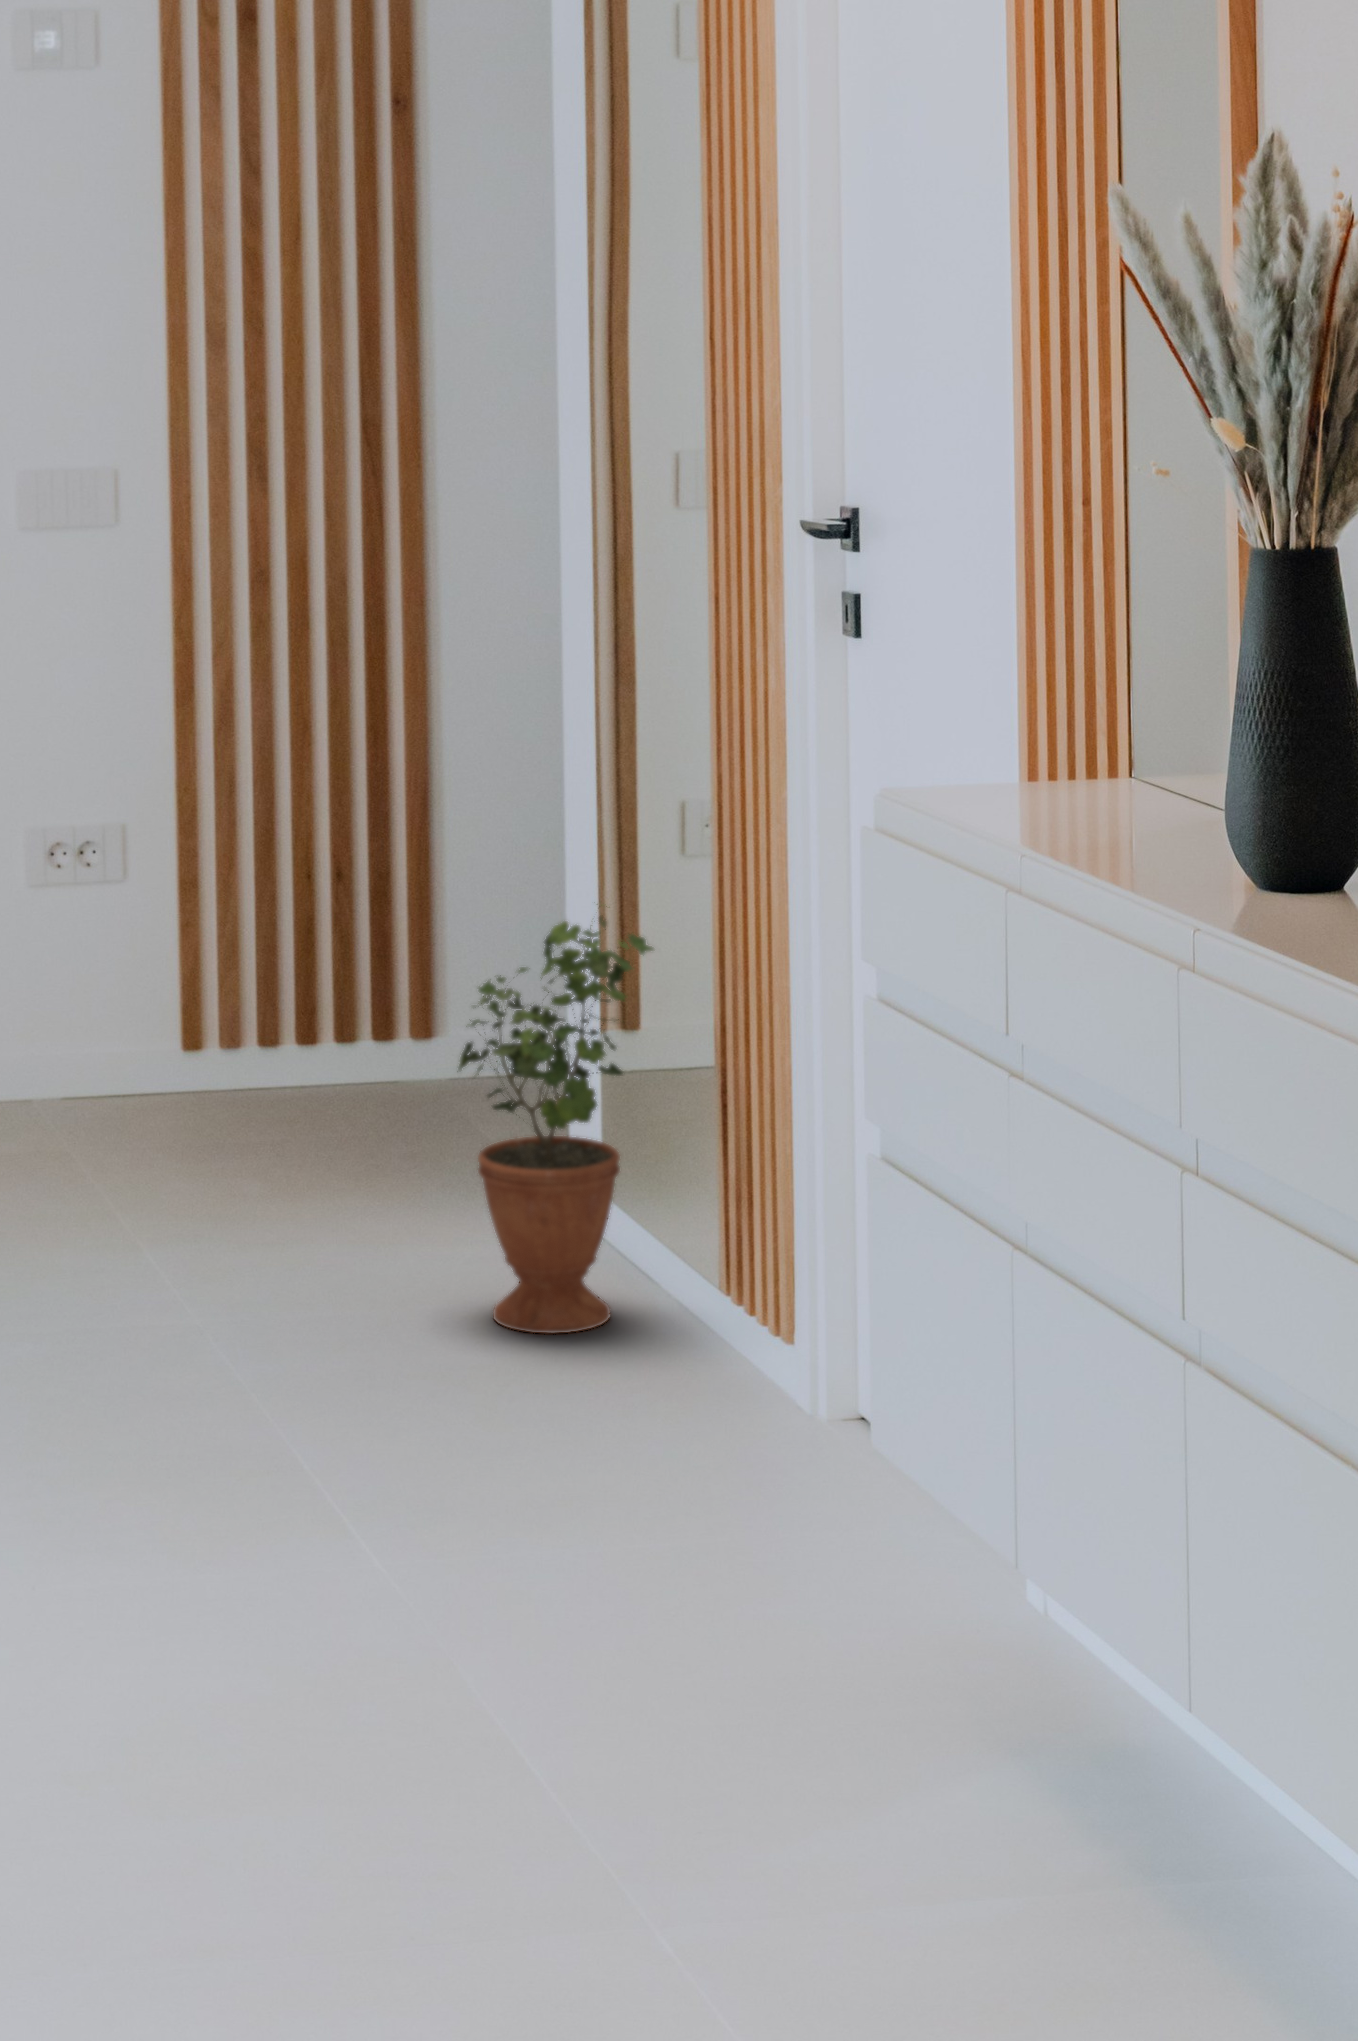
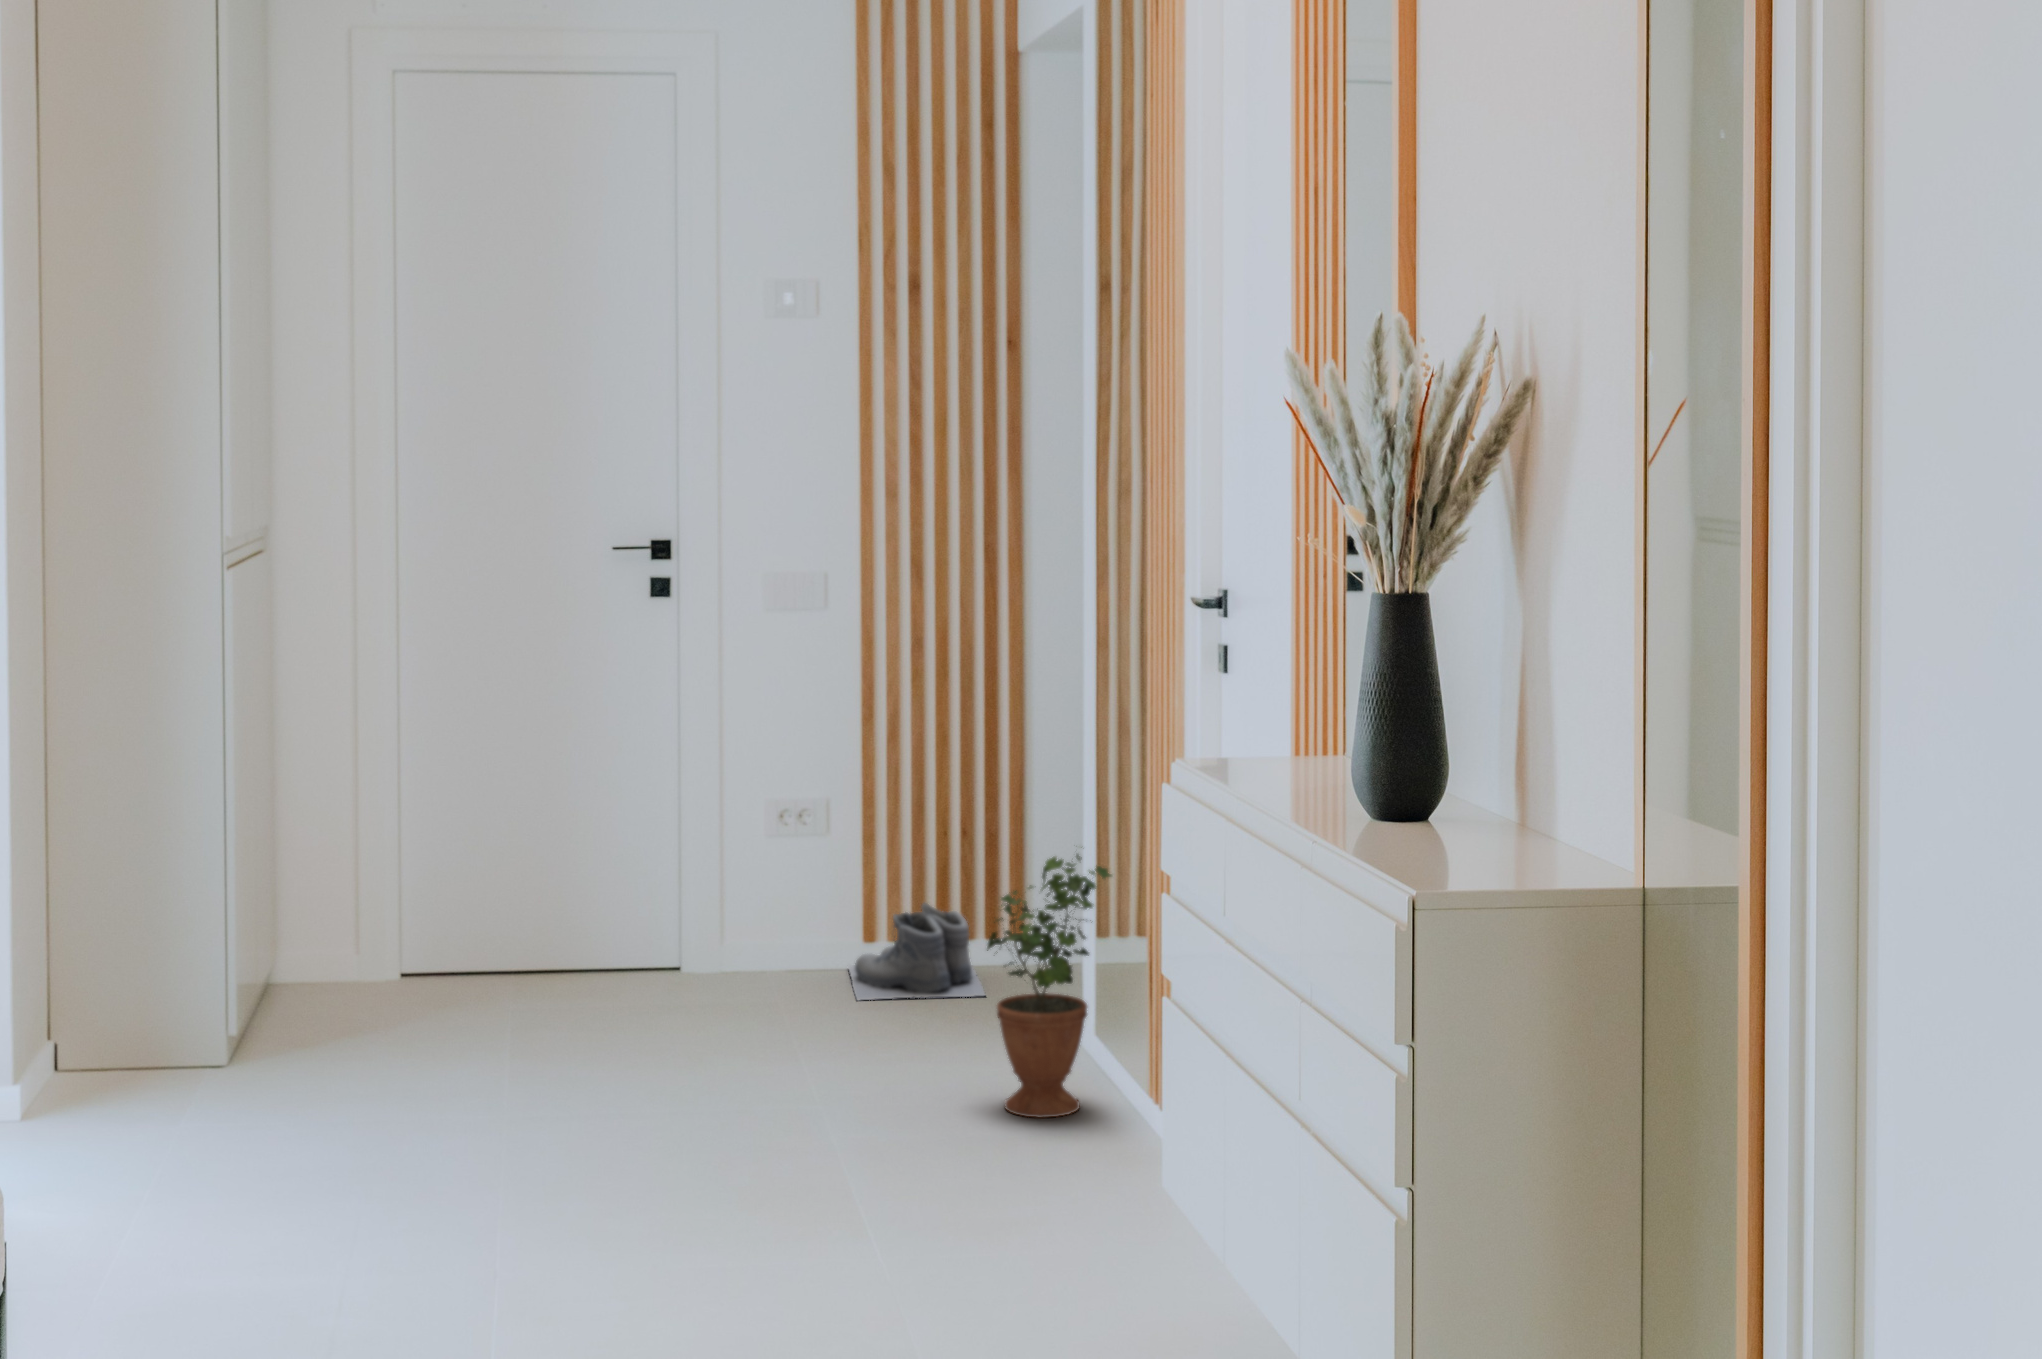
boots: none [161,989,398,1152] -> present [848,902,985,1000]

